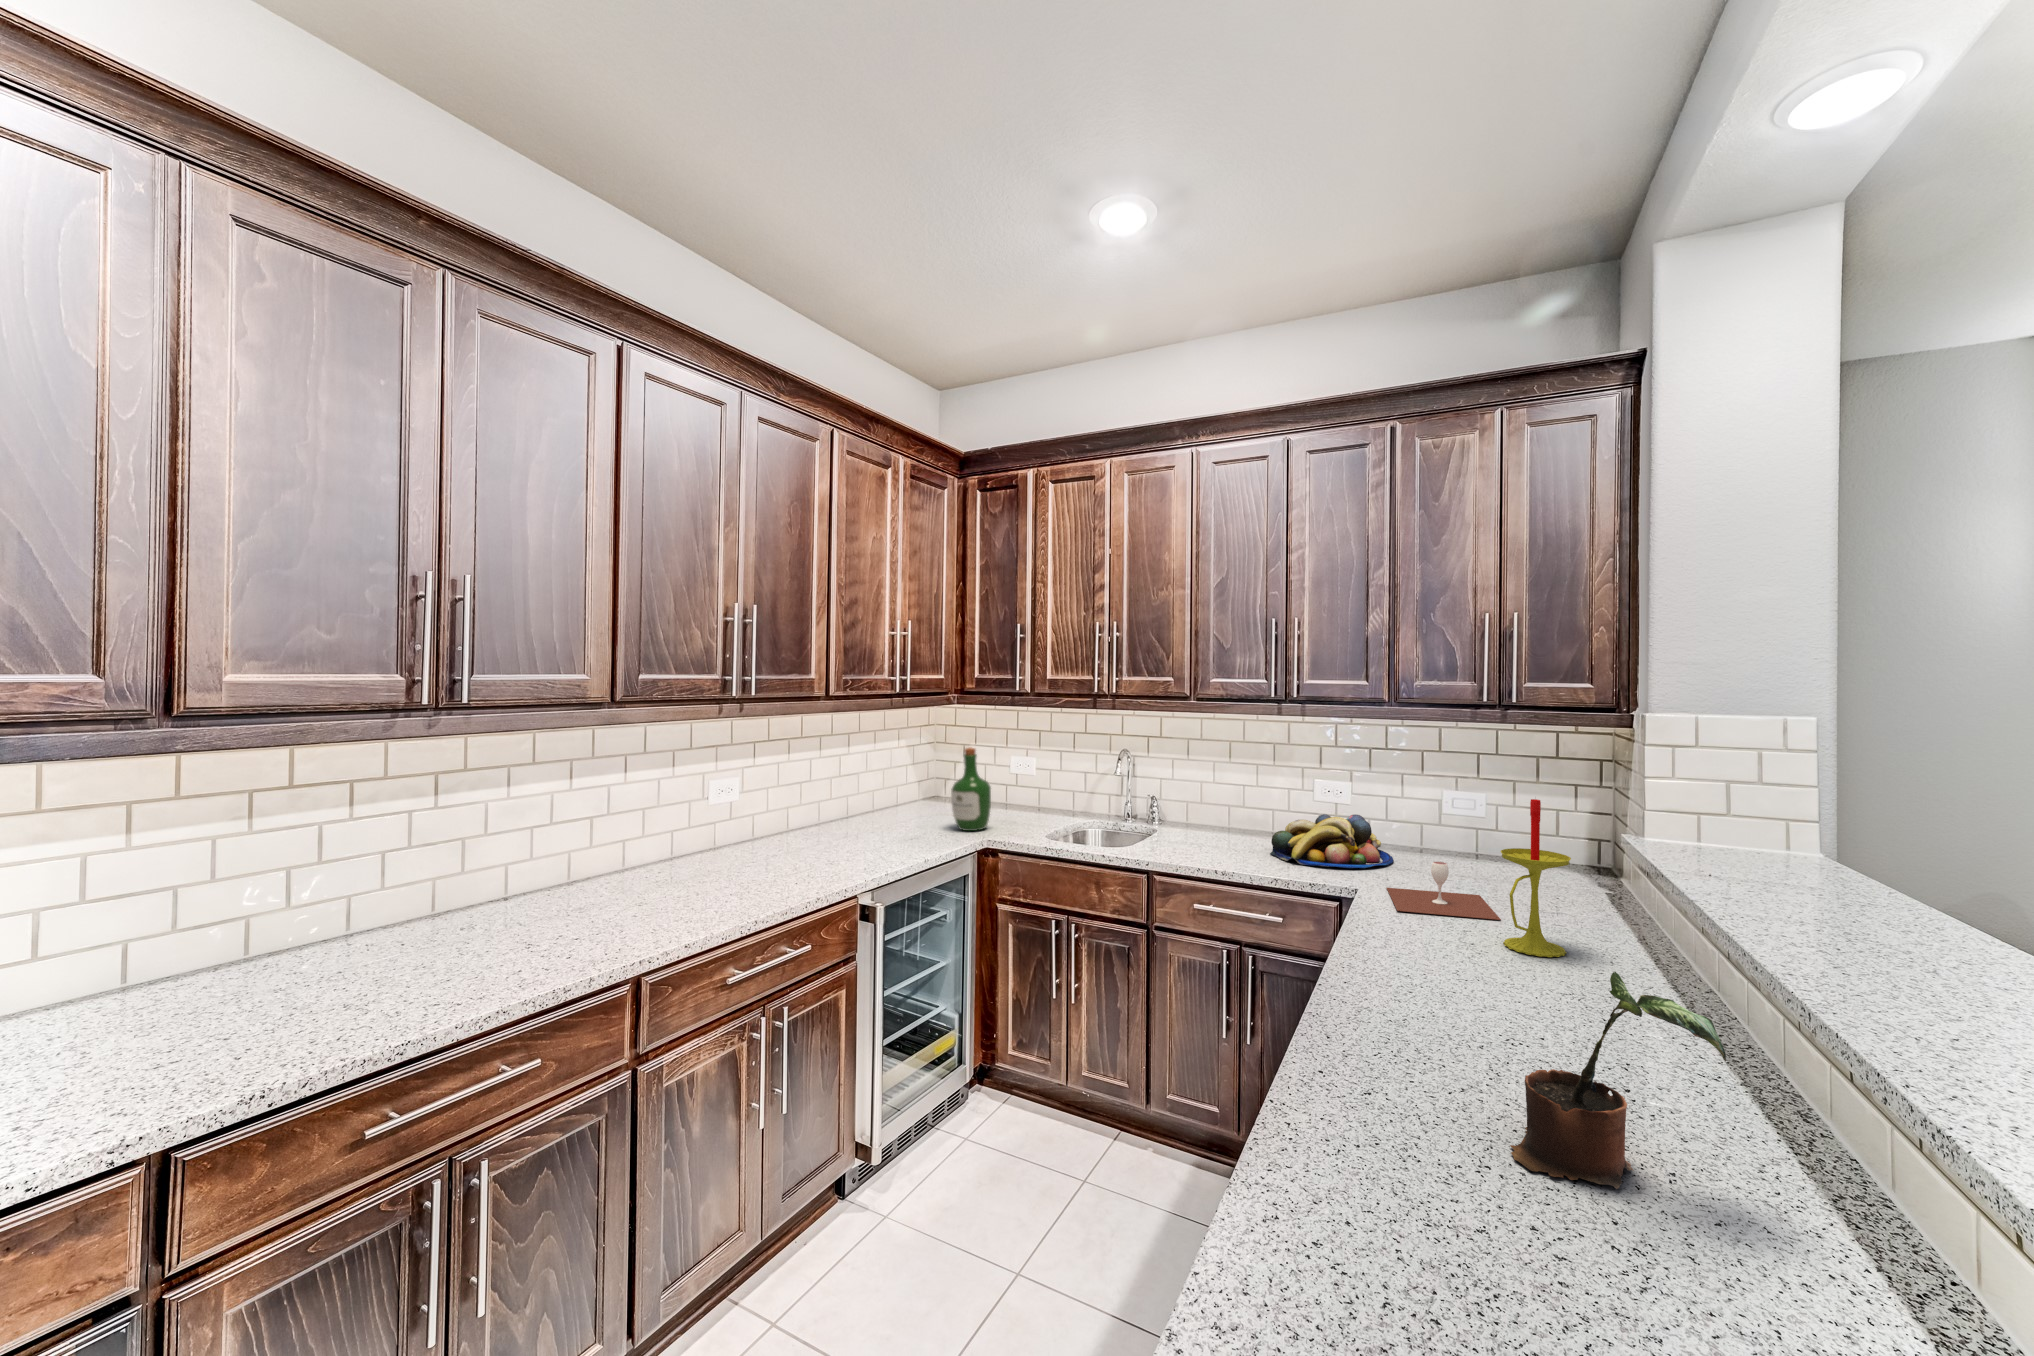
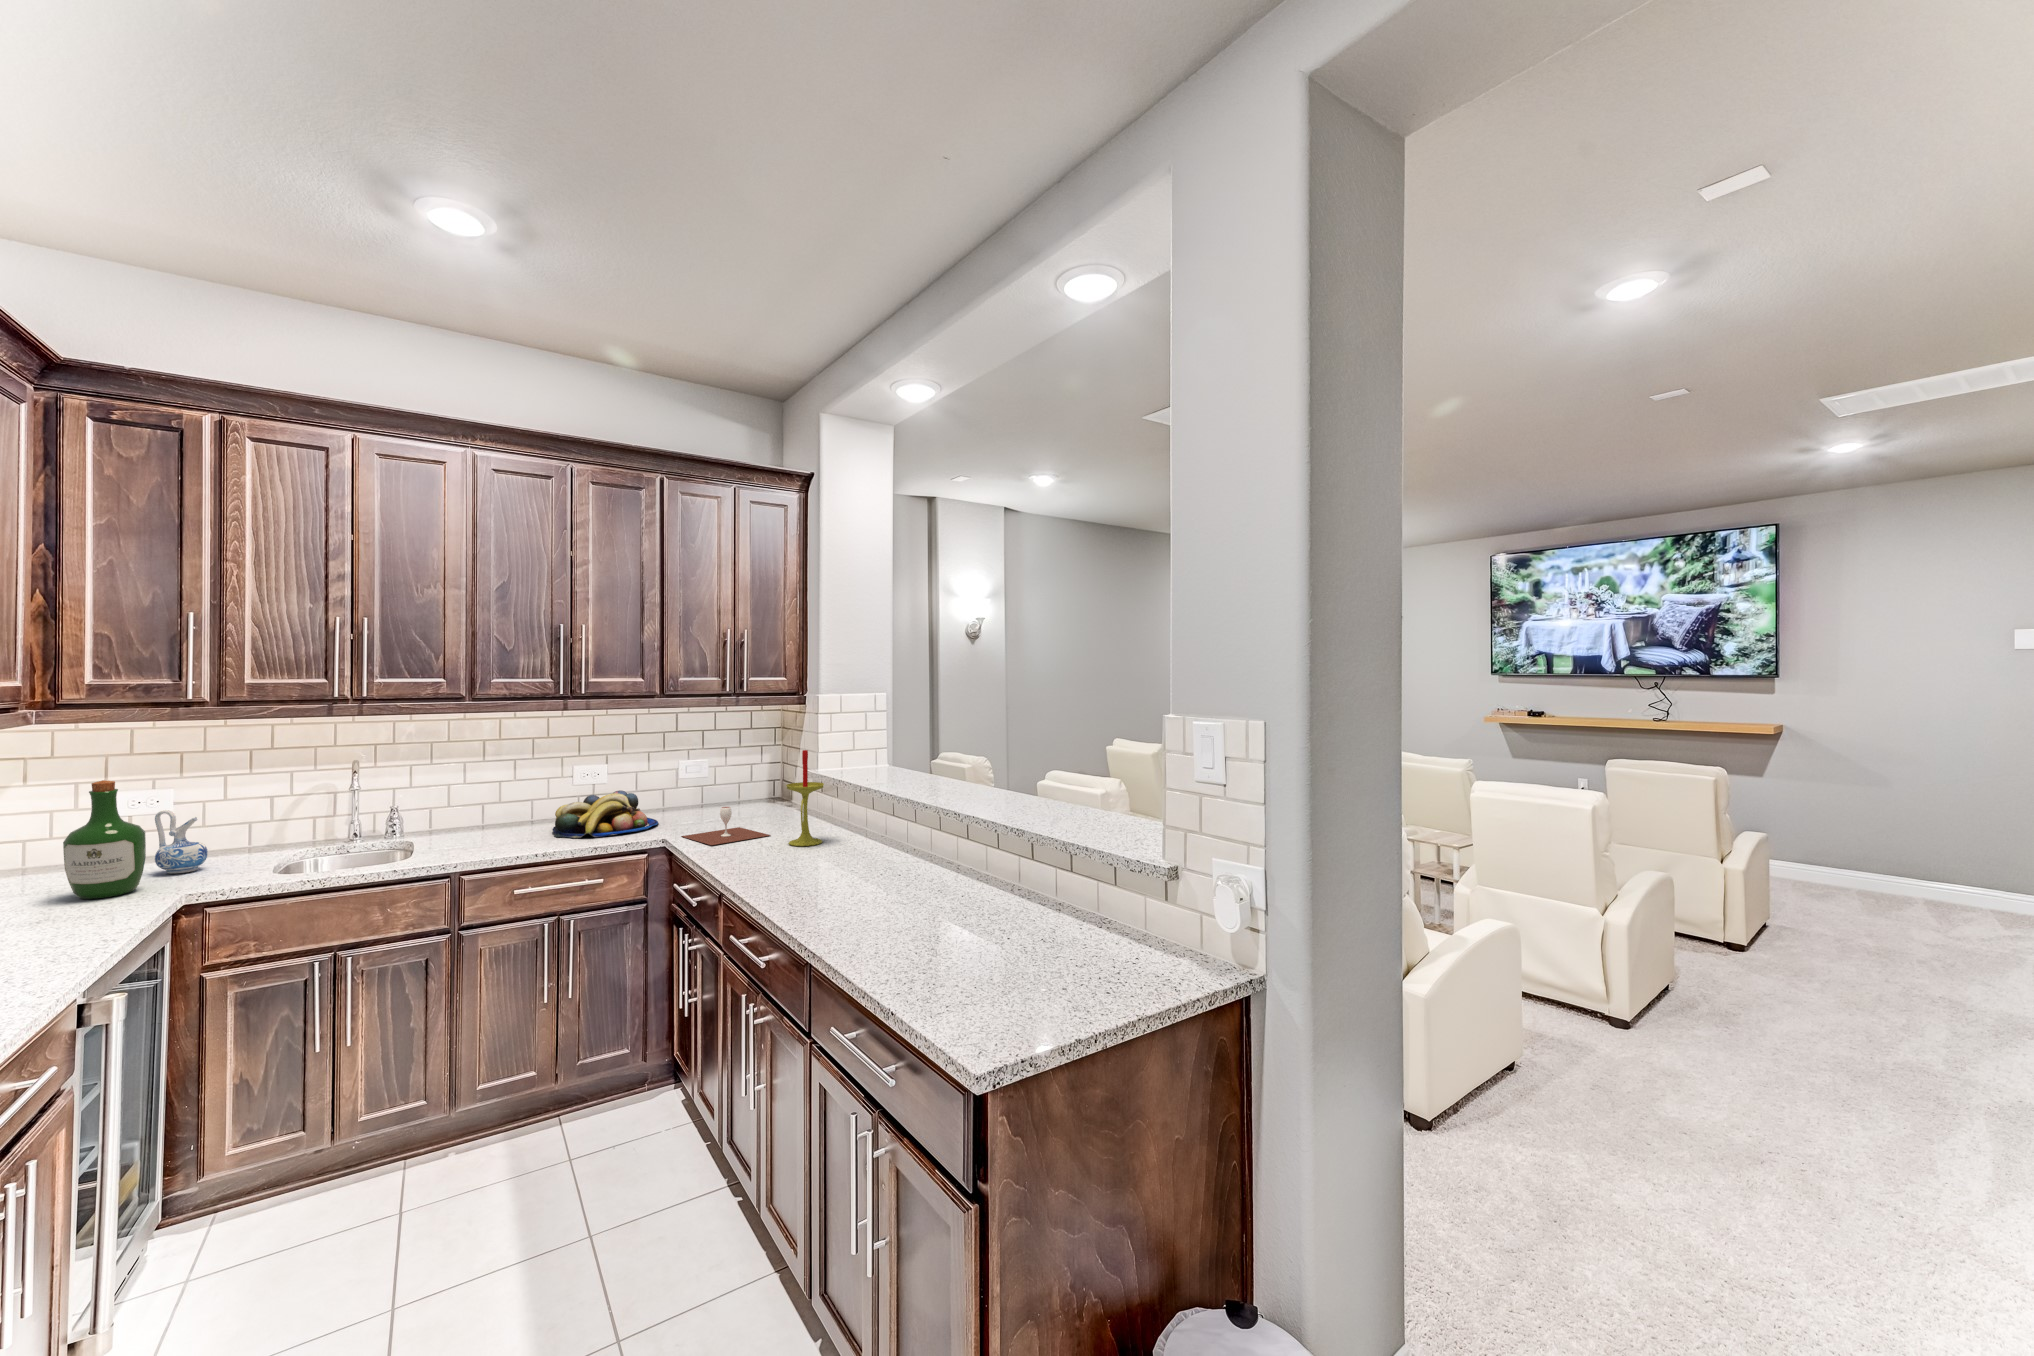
ceramic pitcher: none [1011,774,1039,823] -> present [155,810,208,874]
potted plant: present [1510,972,1726,1189] -> none [903,805,976,909]

